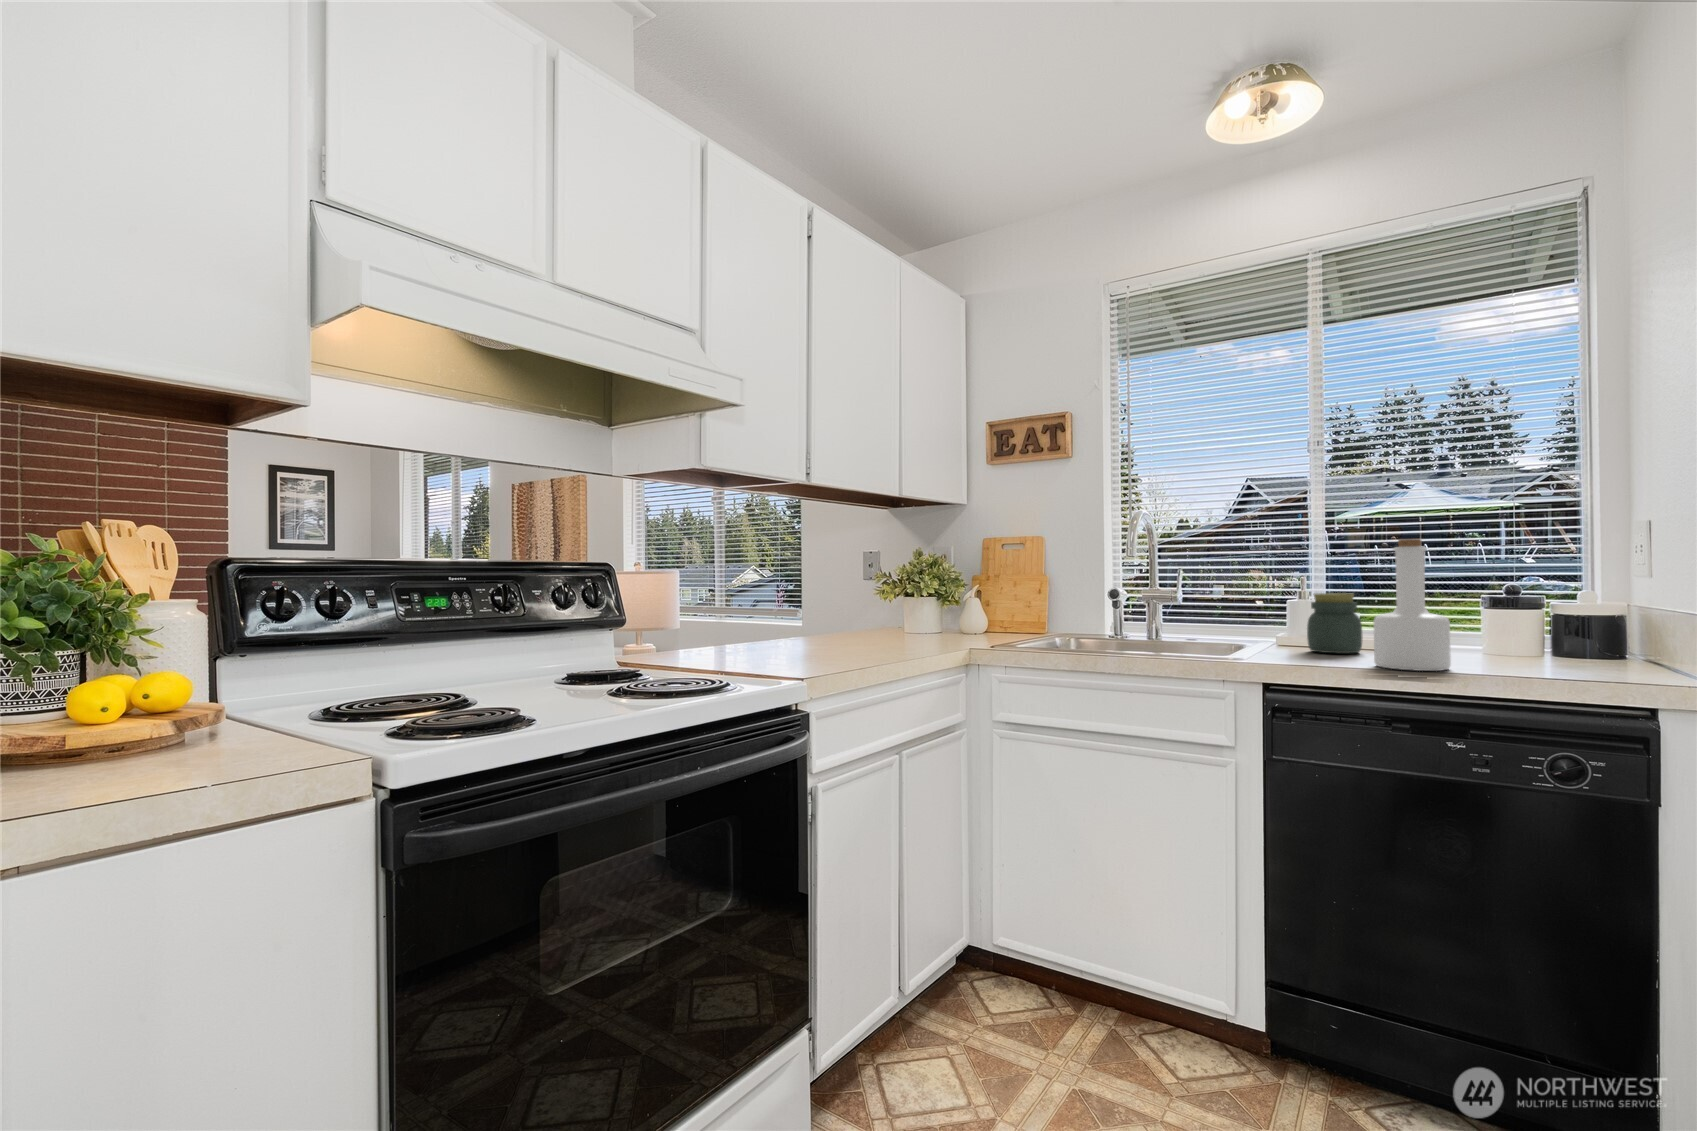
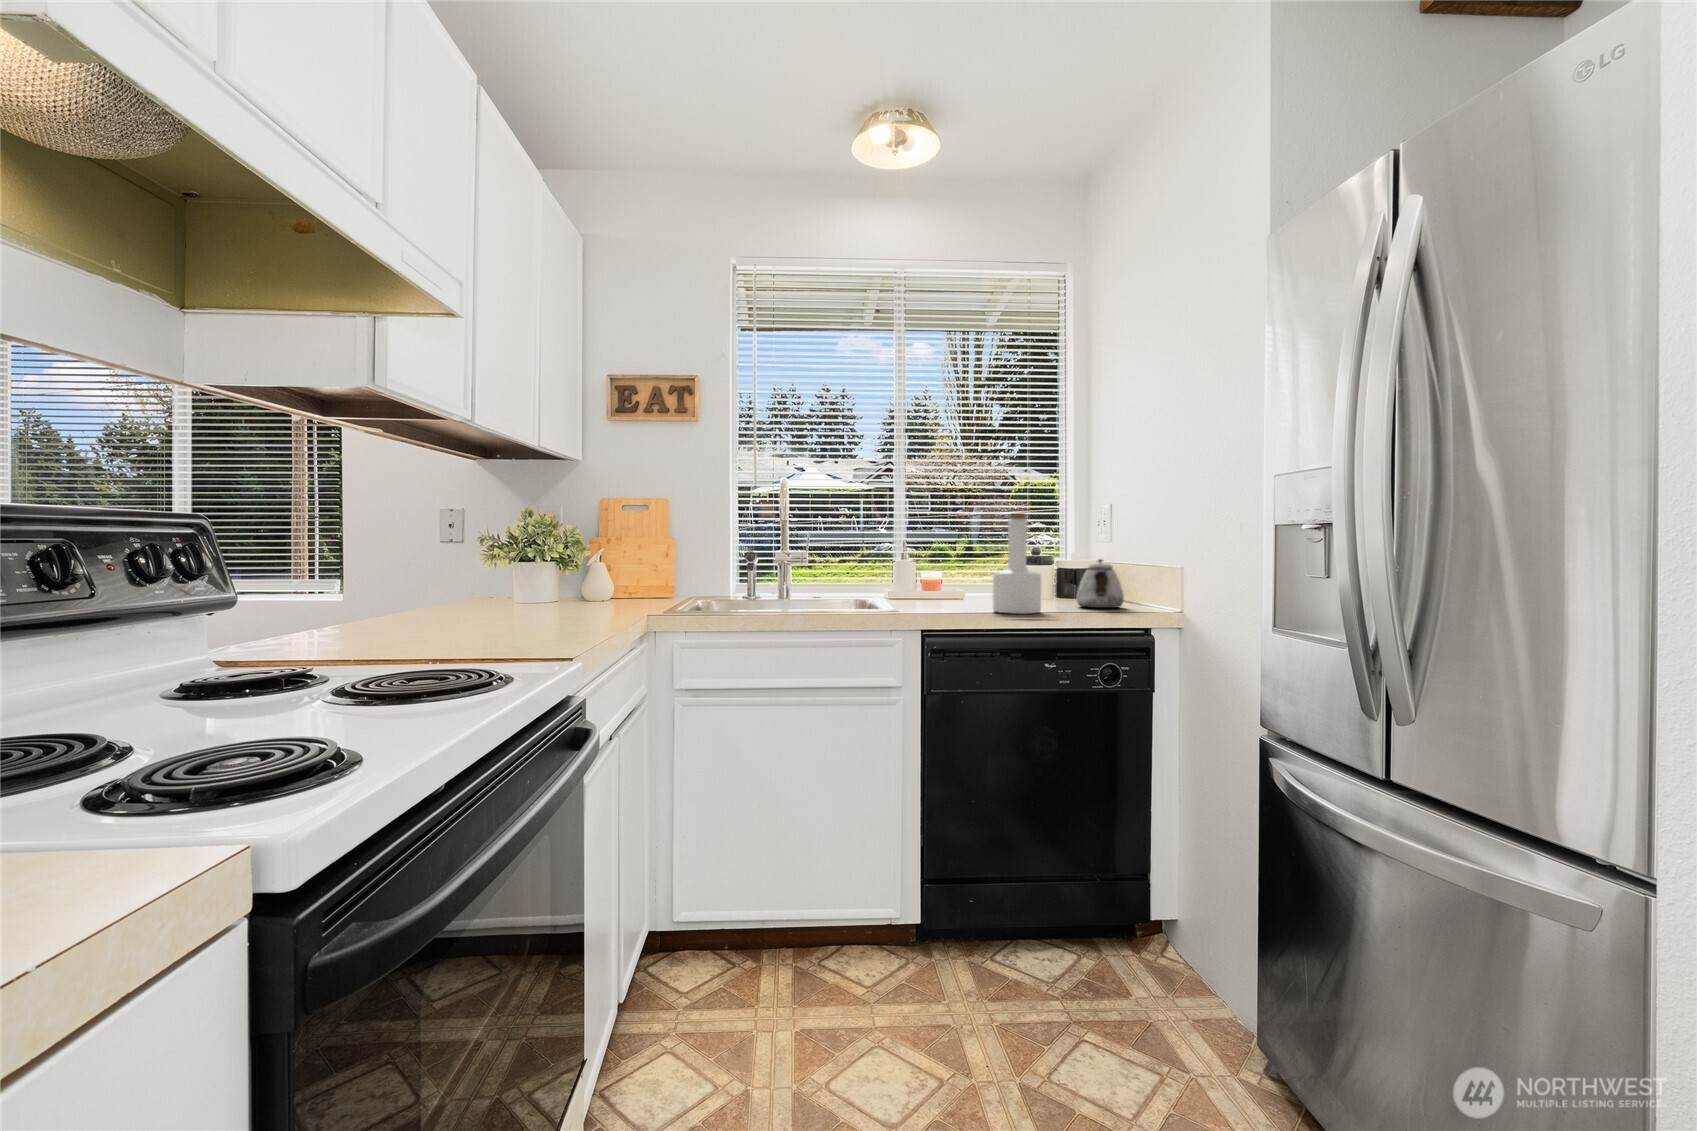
jar: present [1307,593,1362,653] -> none [927,557,965,605]
teapot: none [1539,599,1628,670] -> present [1077,559,1124,608]

